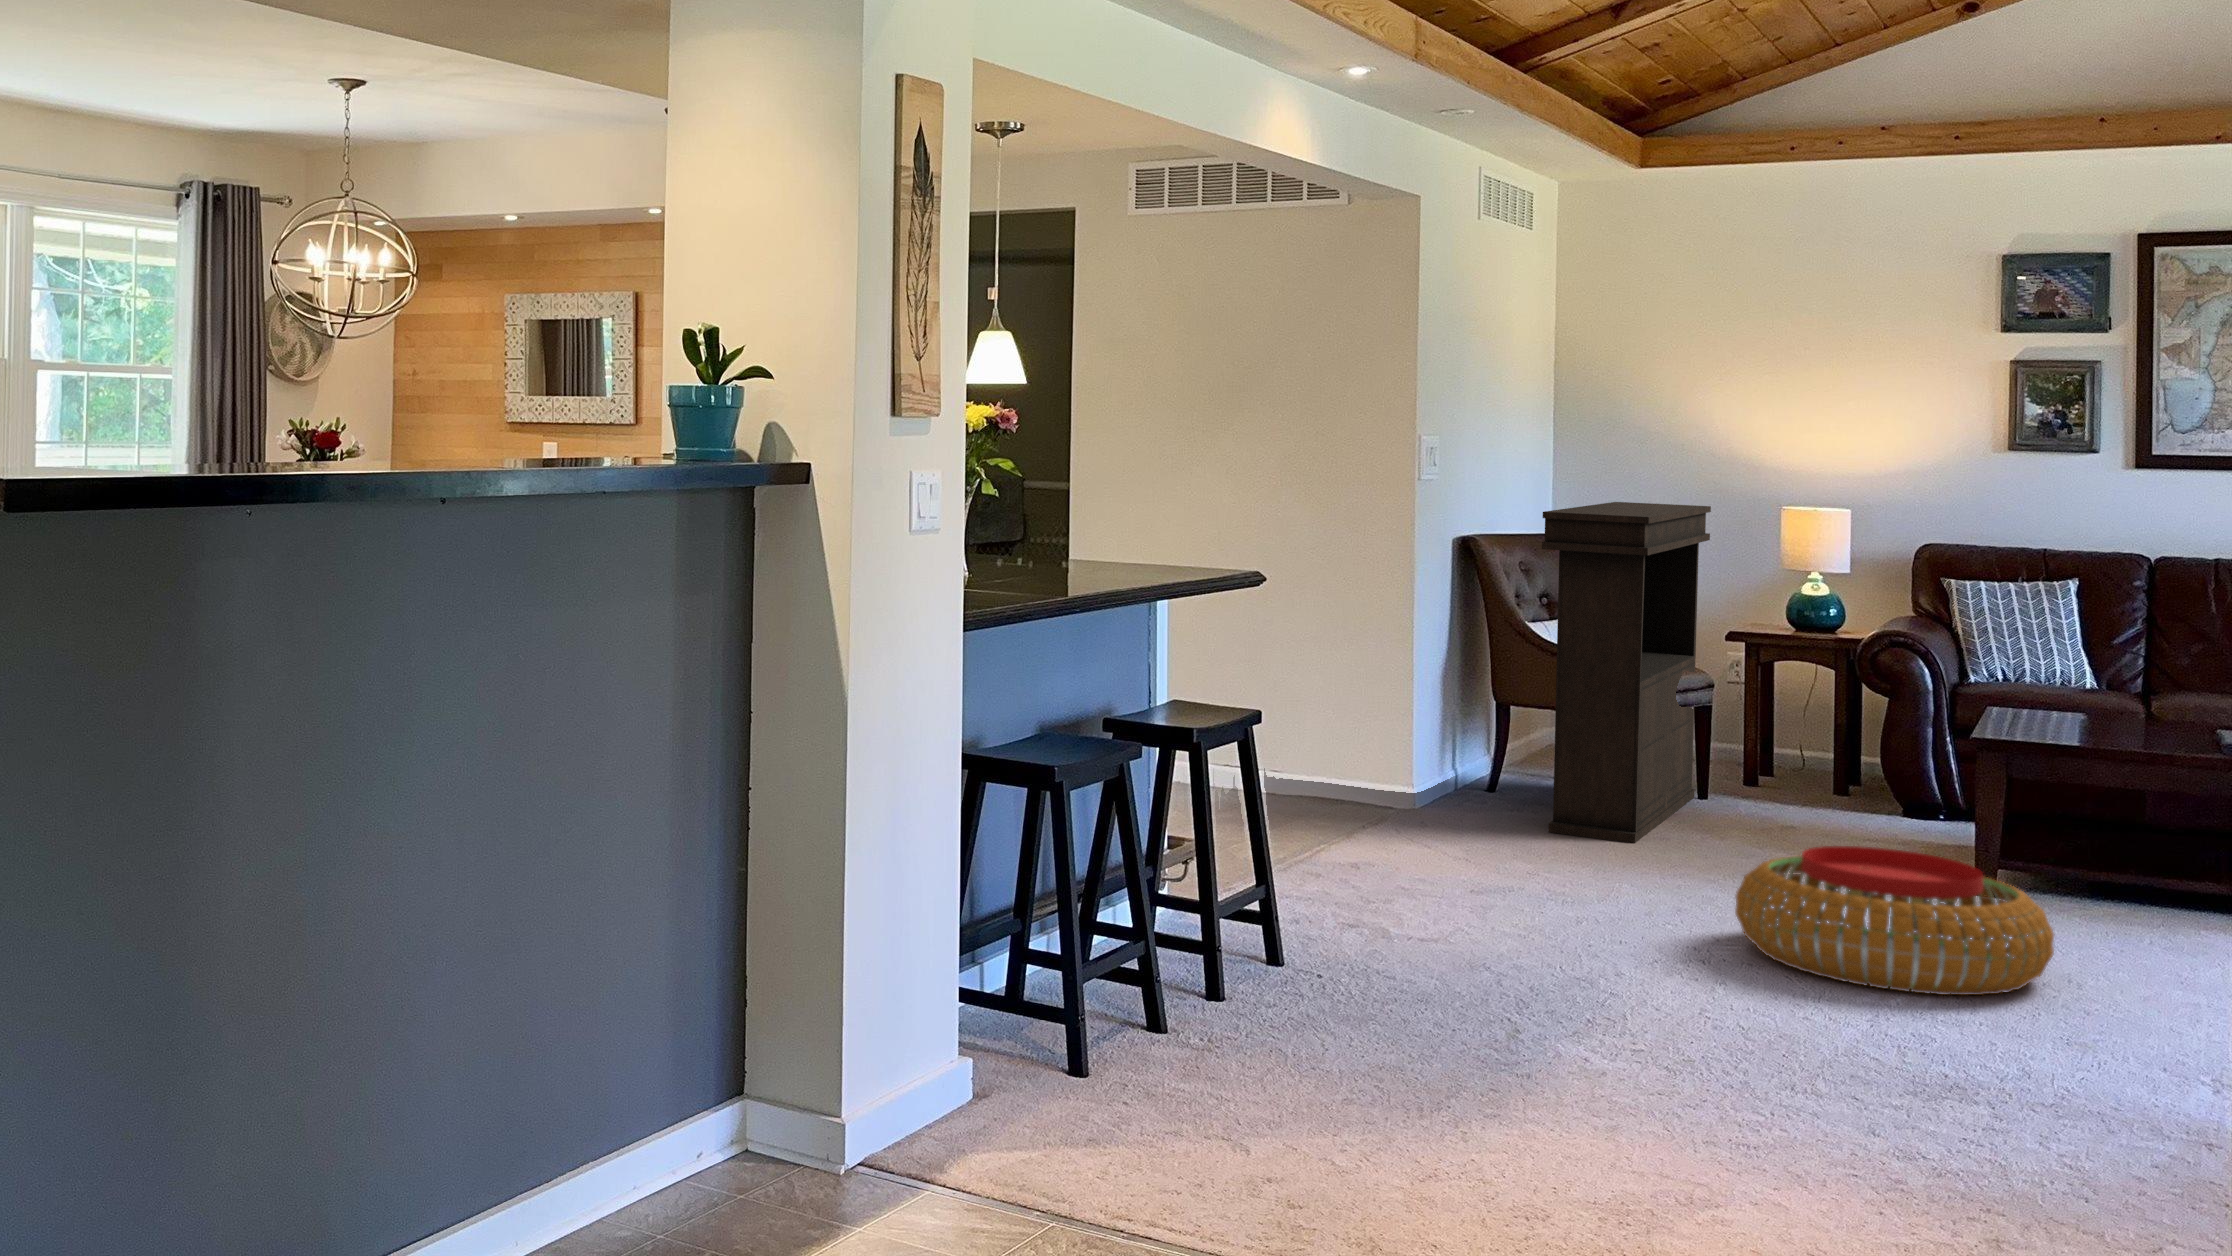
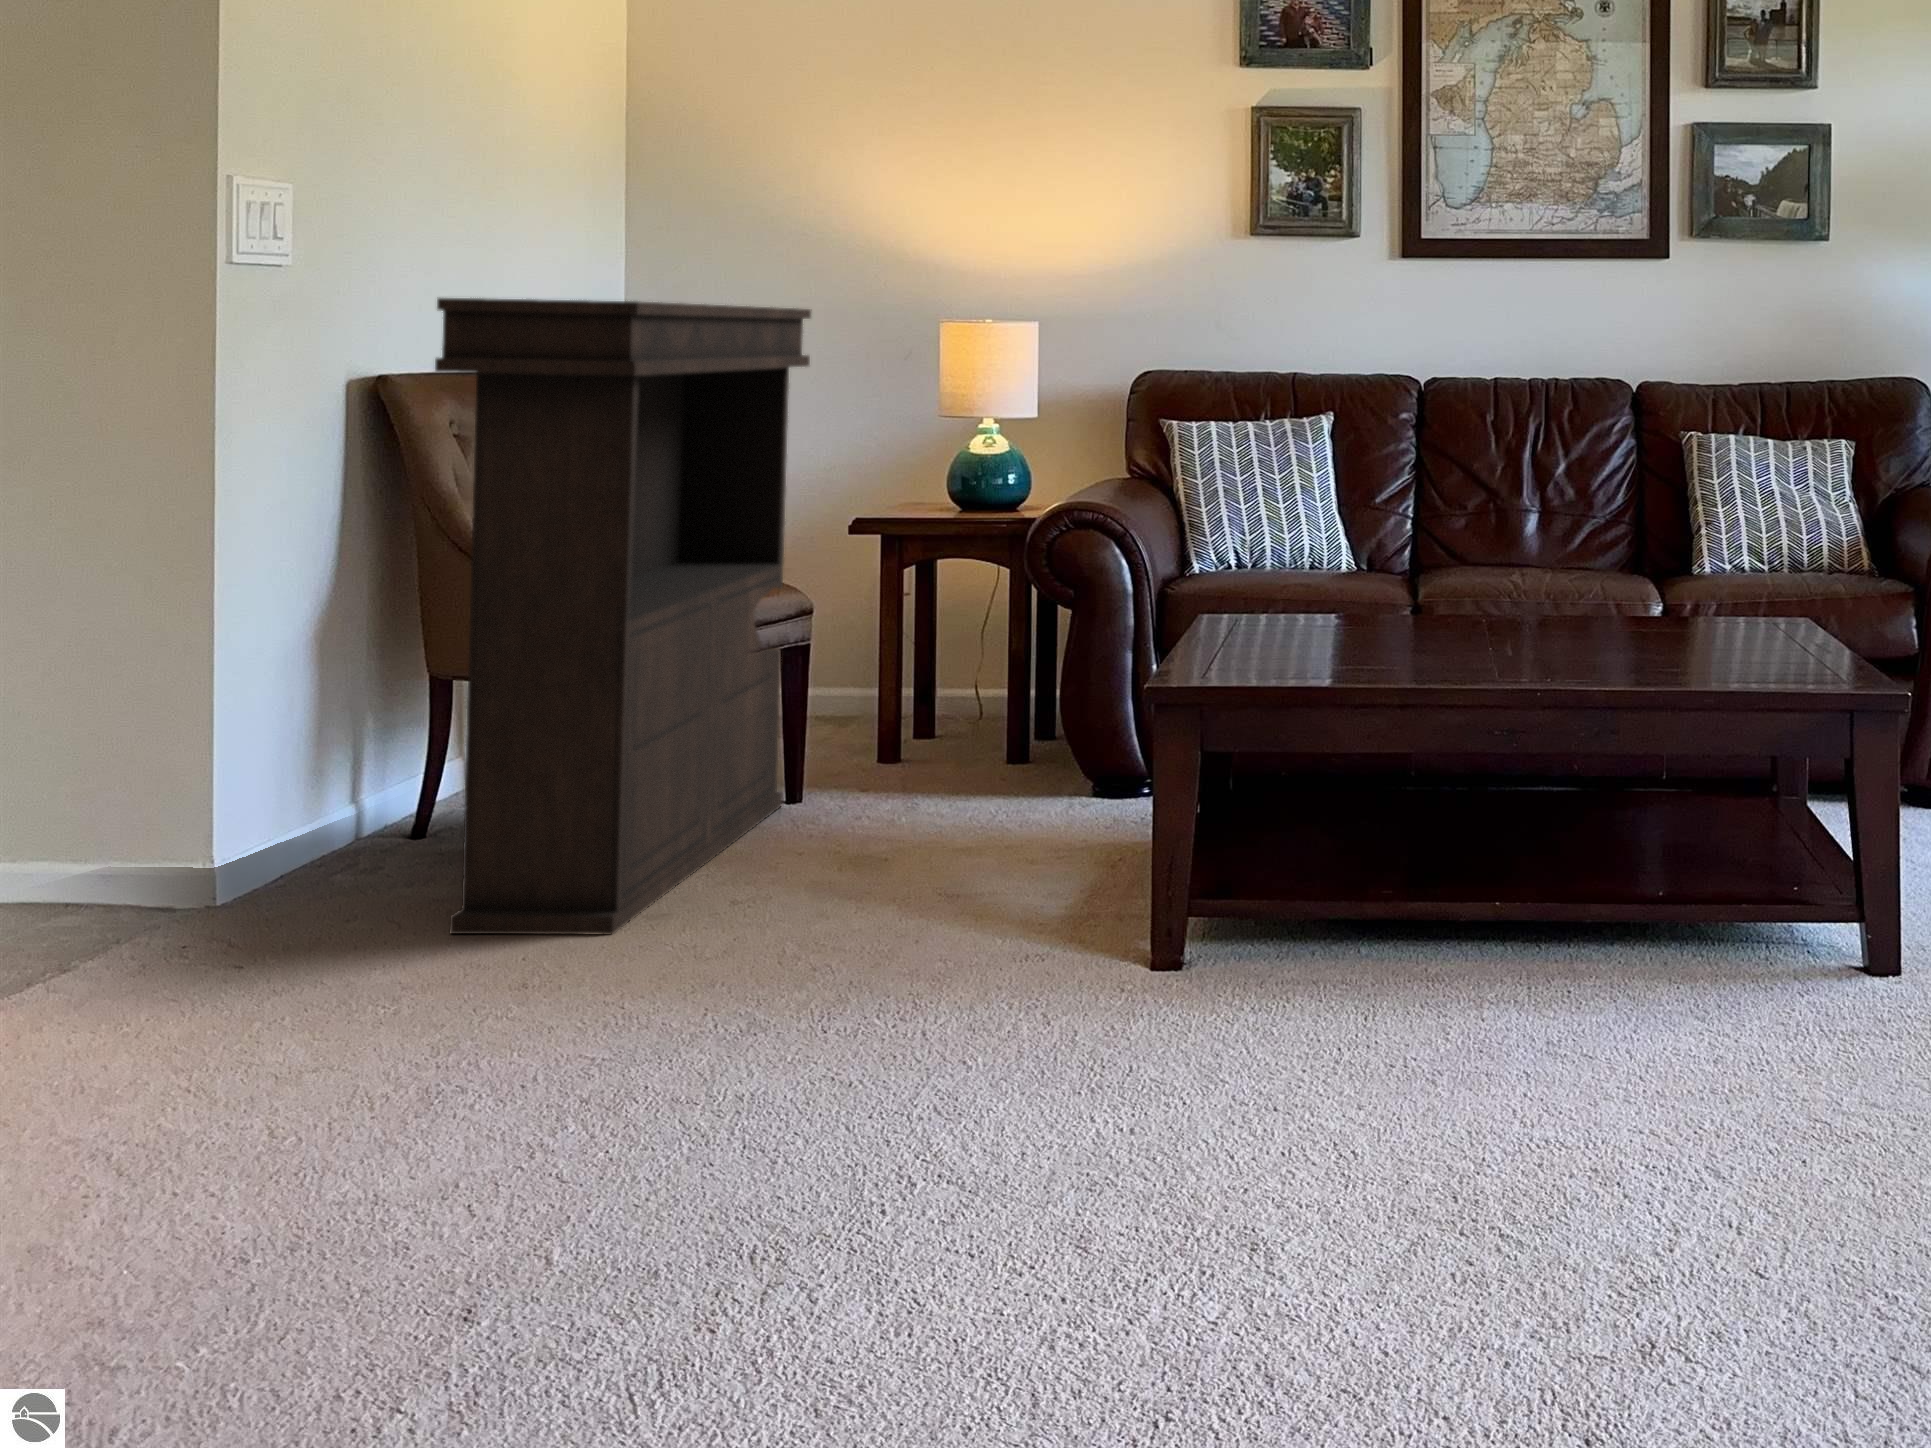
pouf: present [1735,846,2054,995] -> none [660,938,1292,1311]

